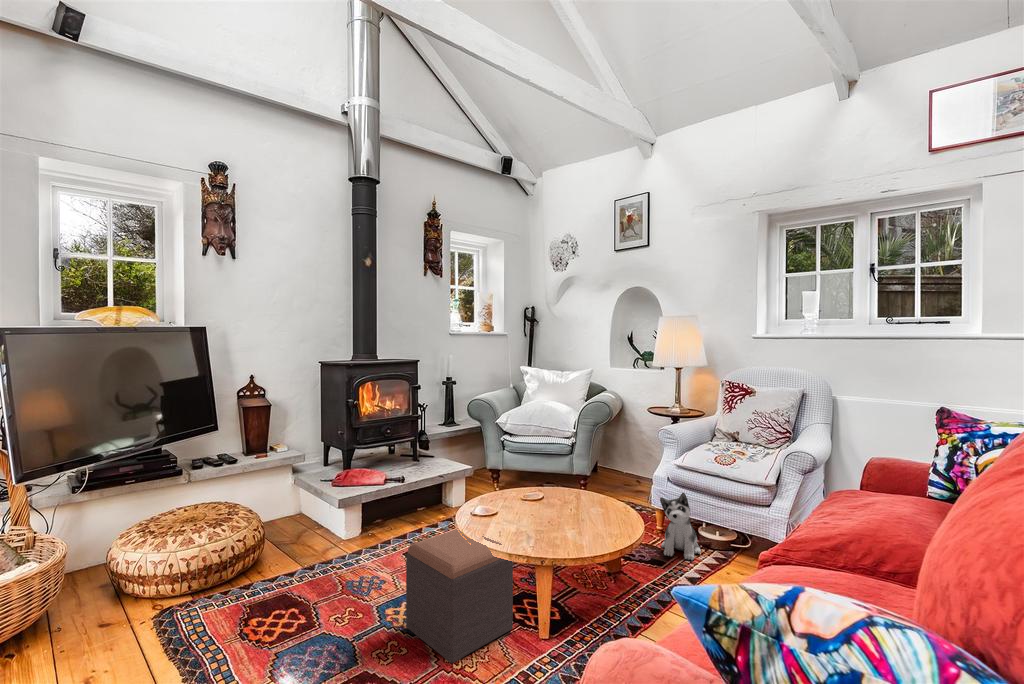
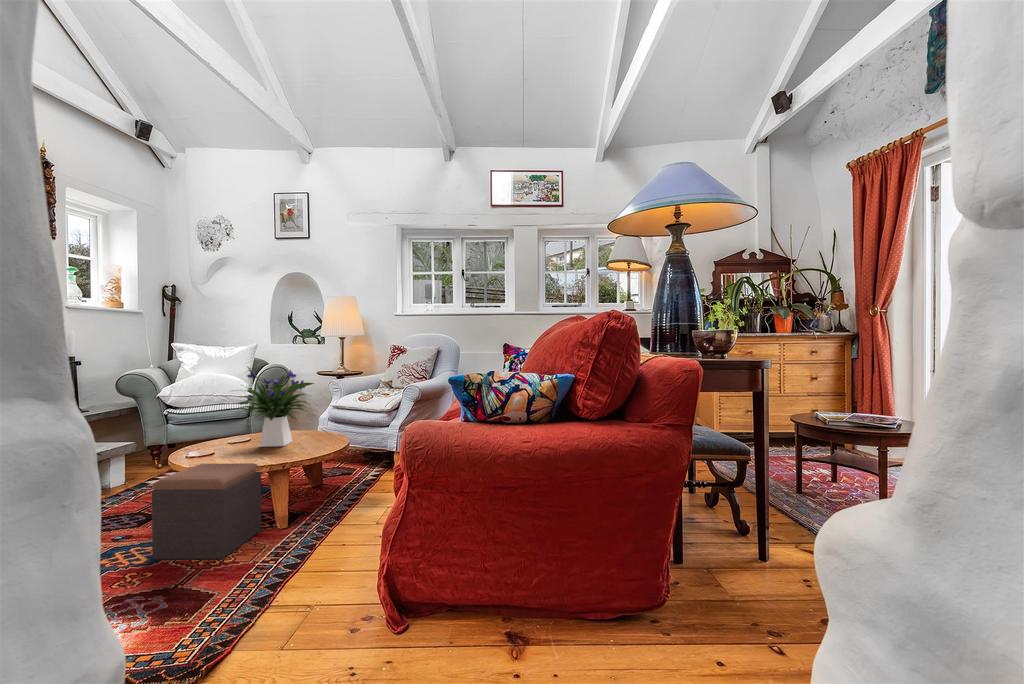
flower arrangement: none [500,415,596,520] -> present [236,367,314,447]
plush toy: present [660,493,701,560] -> none [345,424,375,472]

